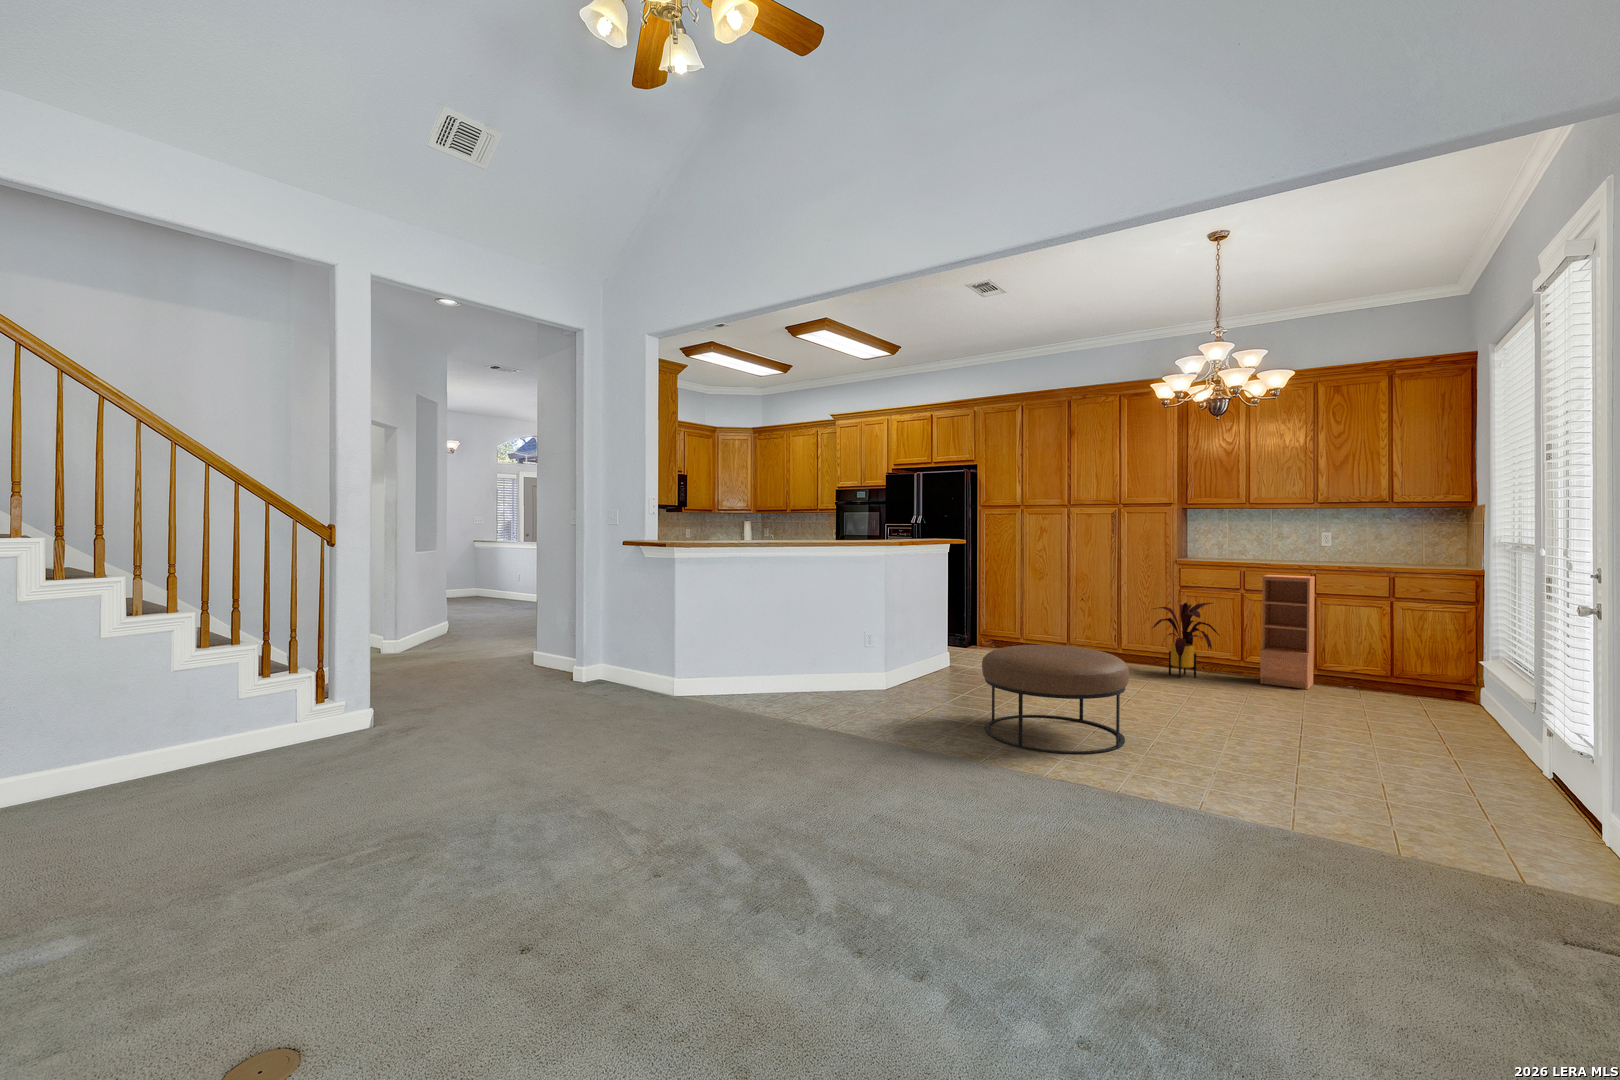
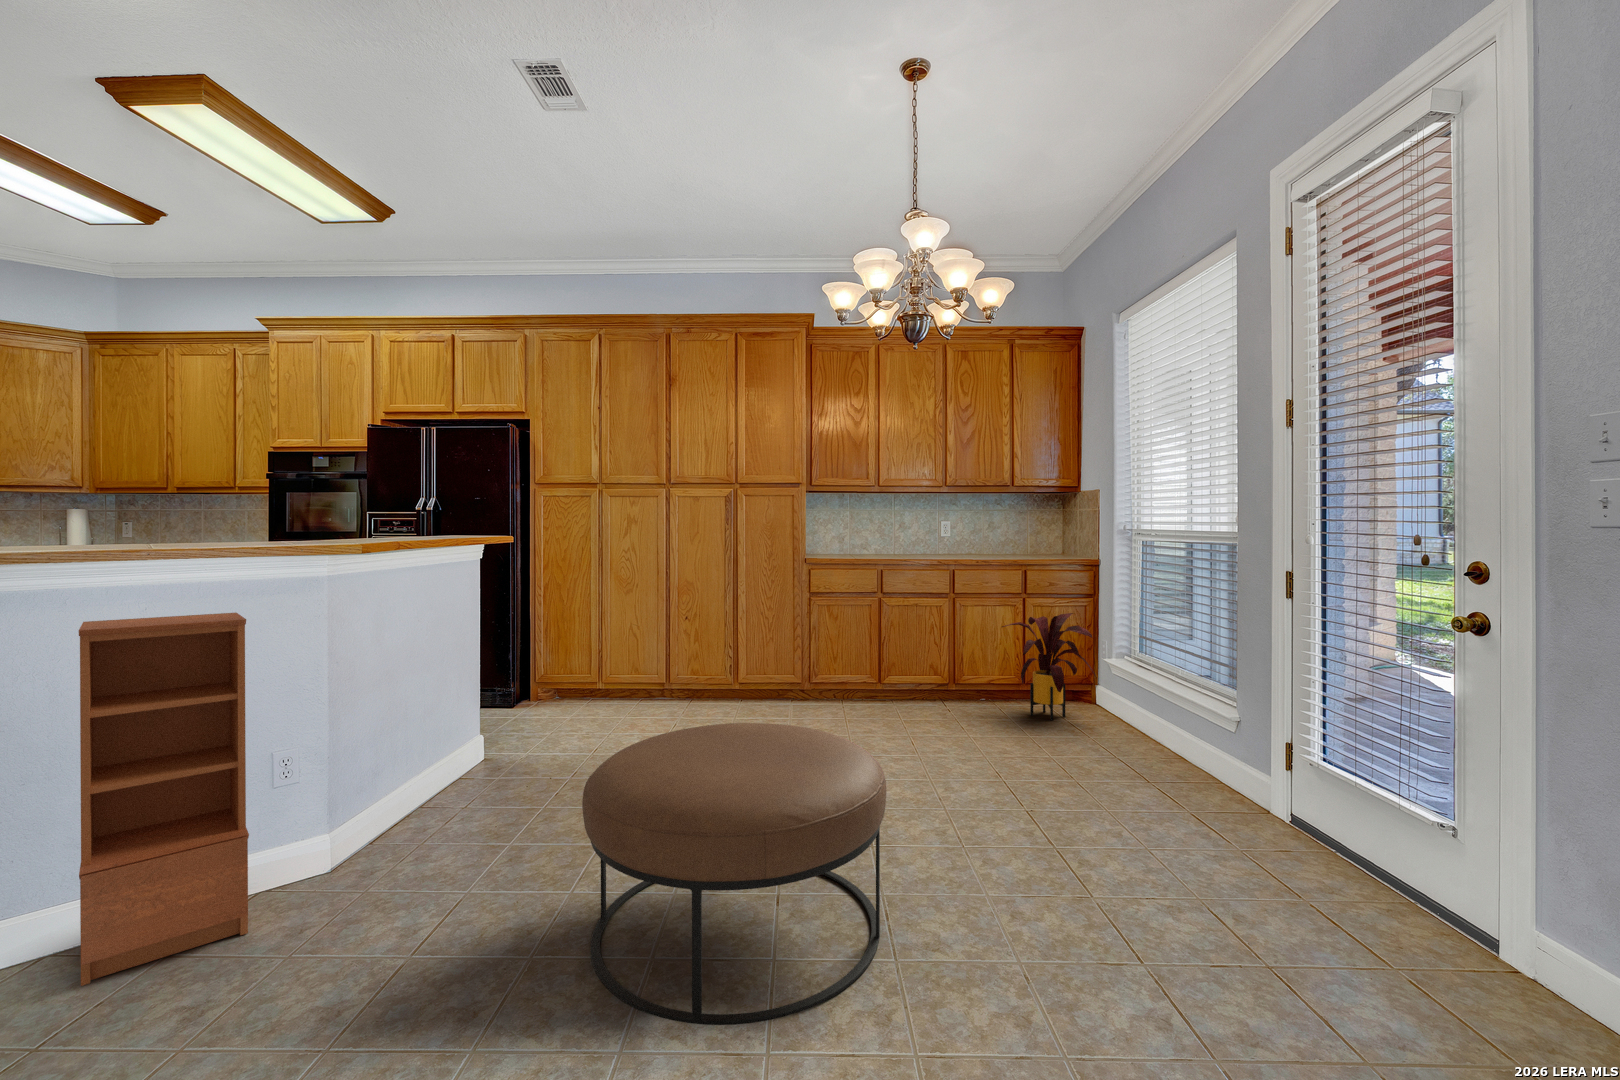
bookcase: present [1260,575,1315,689] -> present [79,613,249,986]
house plant: present [1153,603,1219,678] -> present [1002,613,1096,720]

